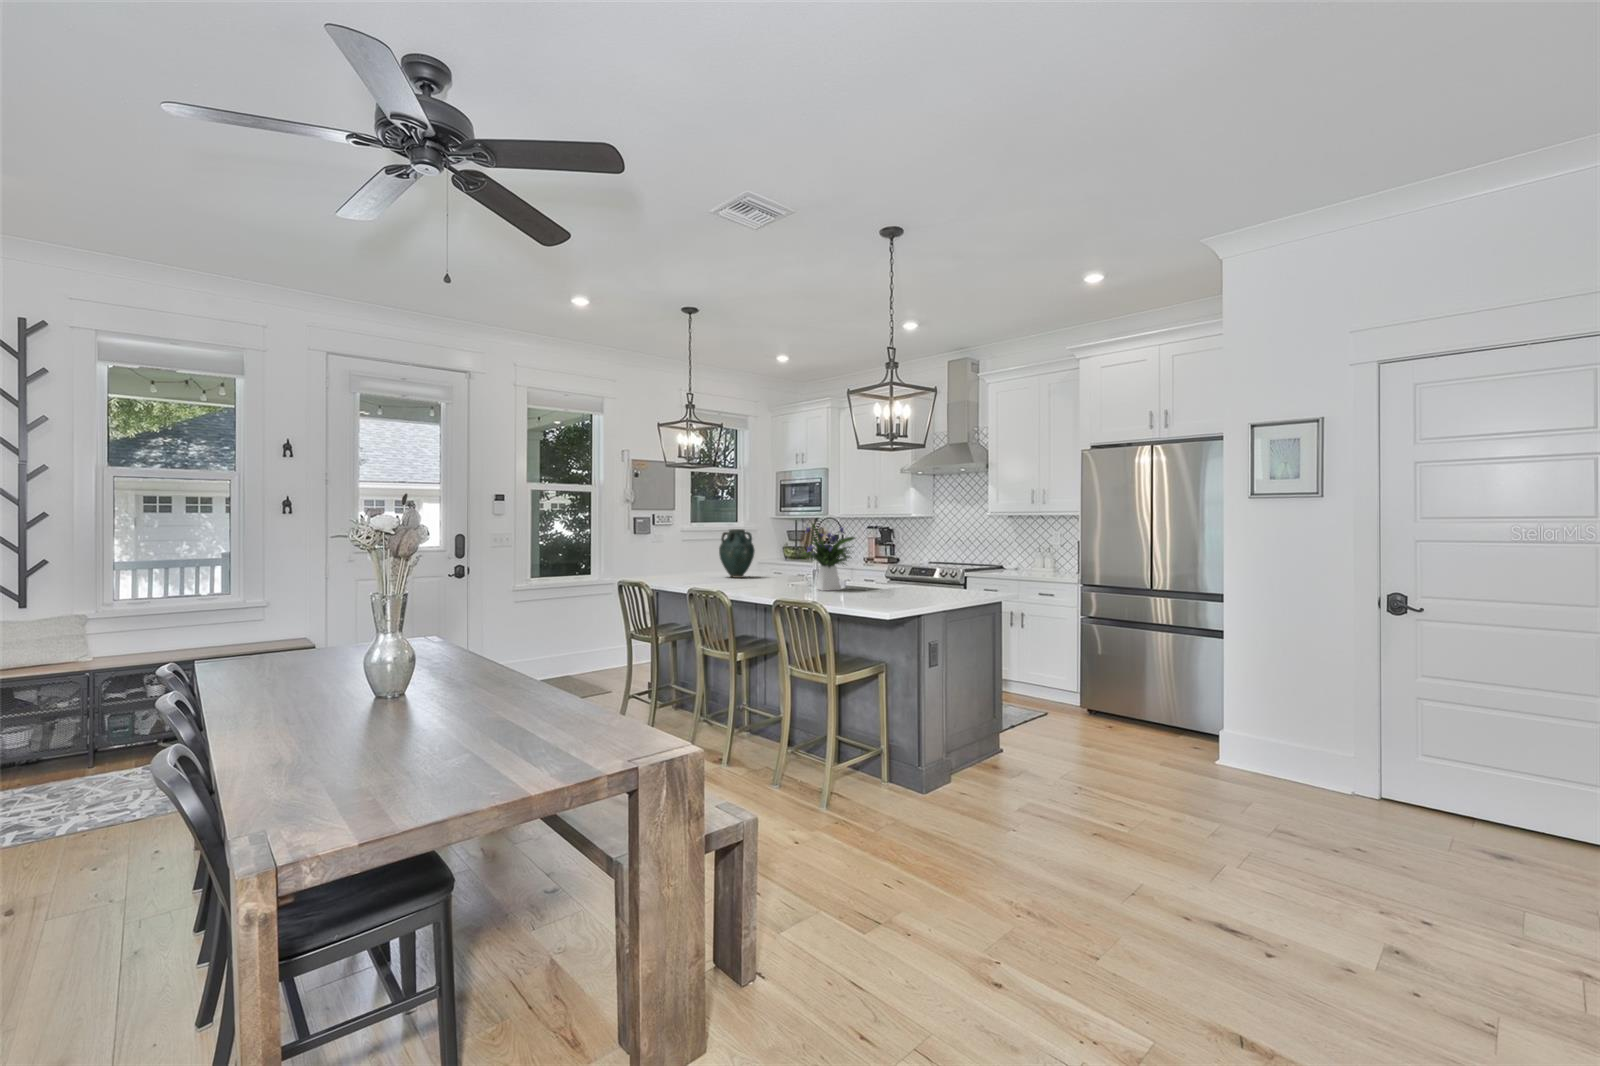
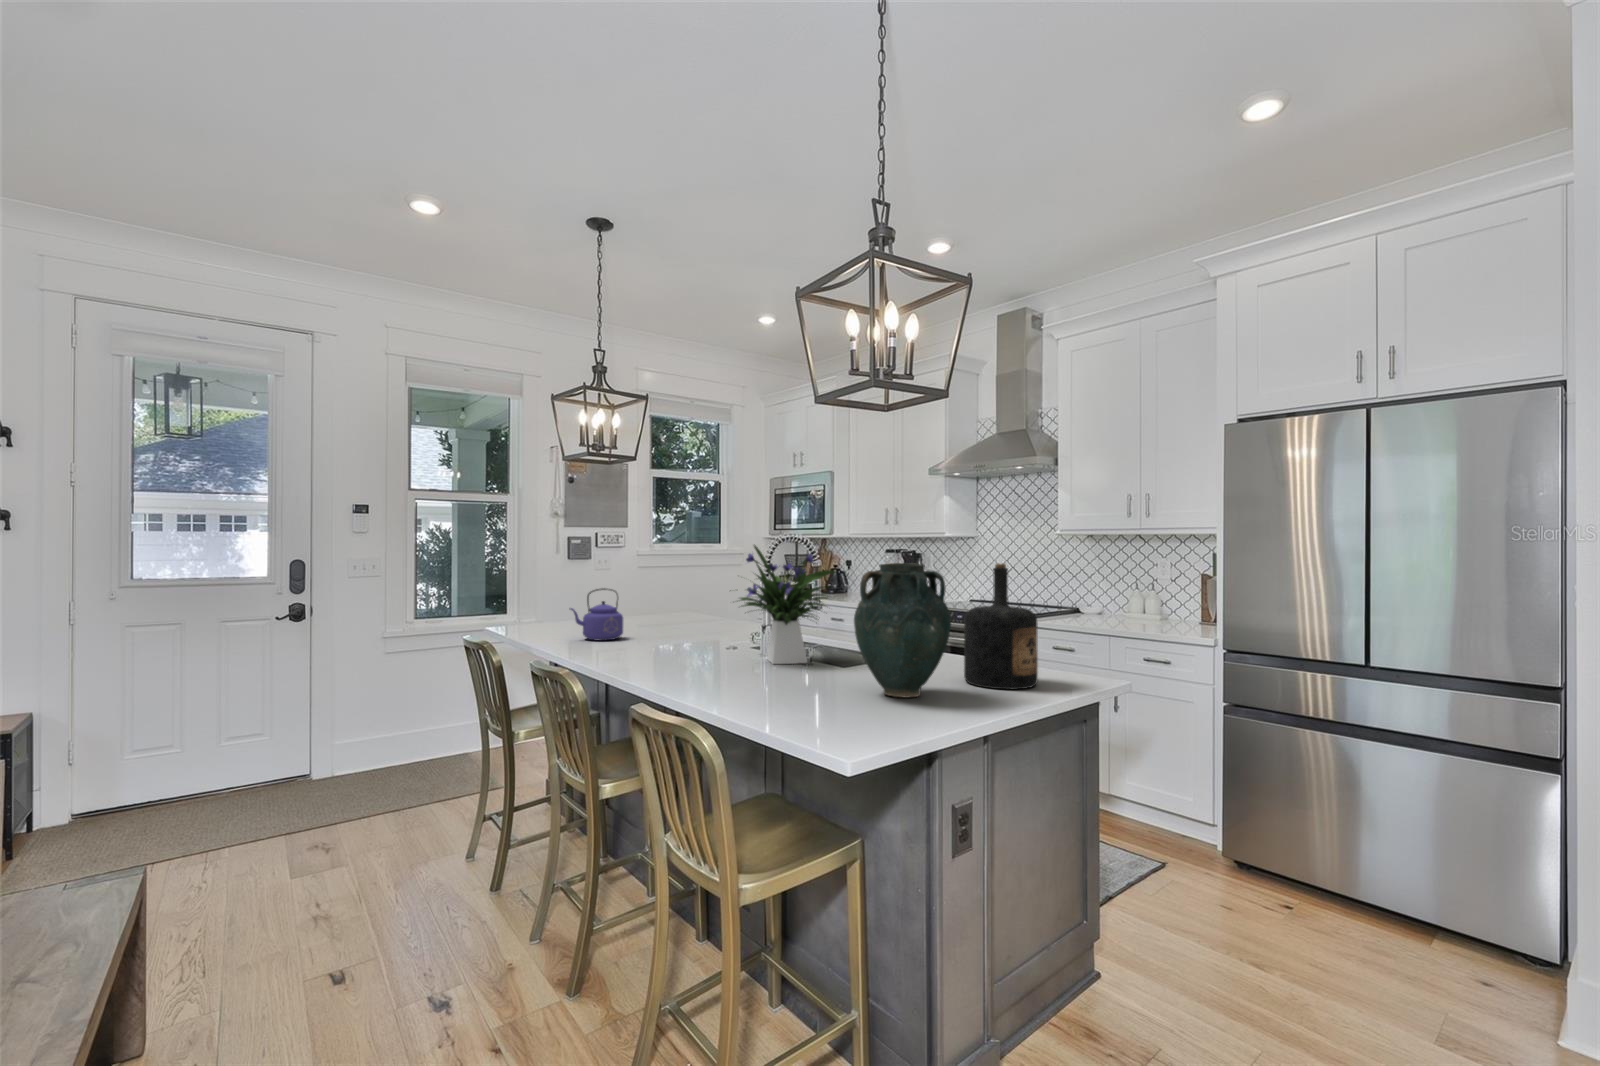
vase: present [719,529,755,578] -> present [854,563,951,698]
bottle: none [932,532,970,597] -> present [964,564,1038,689]
kettle: none [684,550,716,583] -> present [570,588,623,641]

